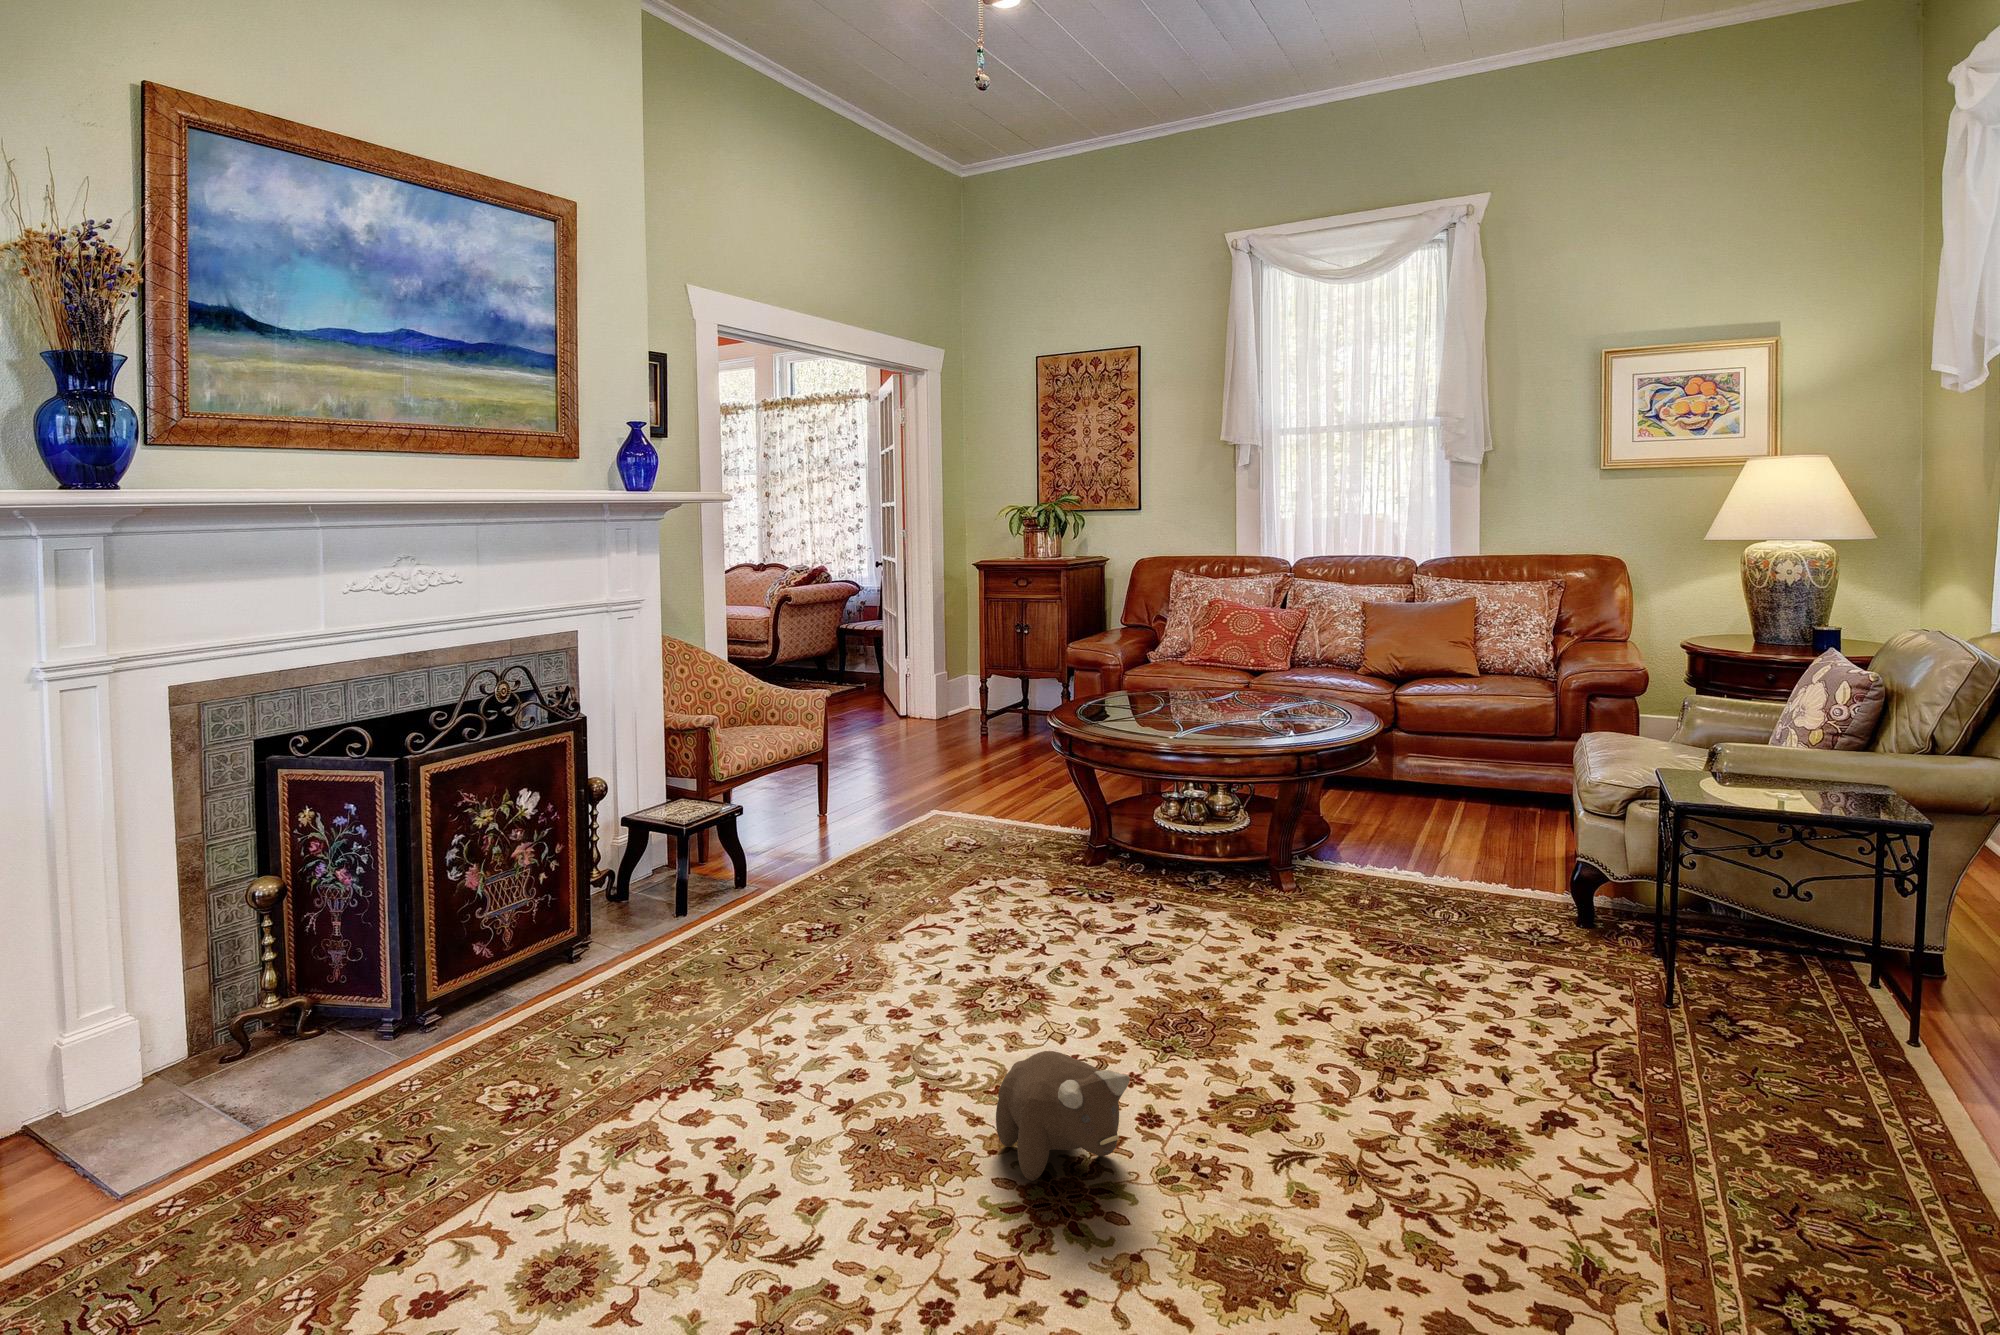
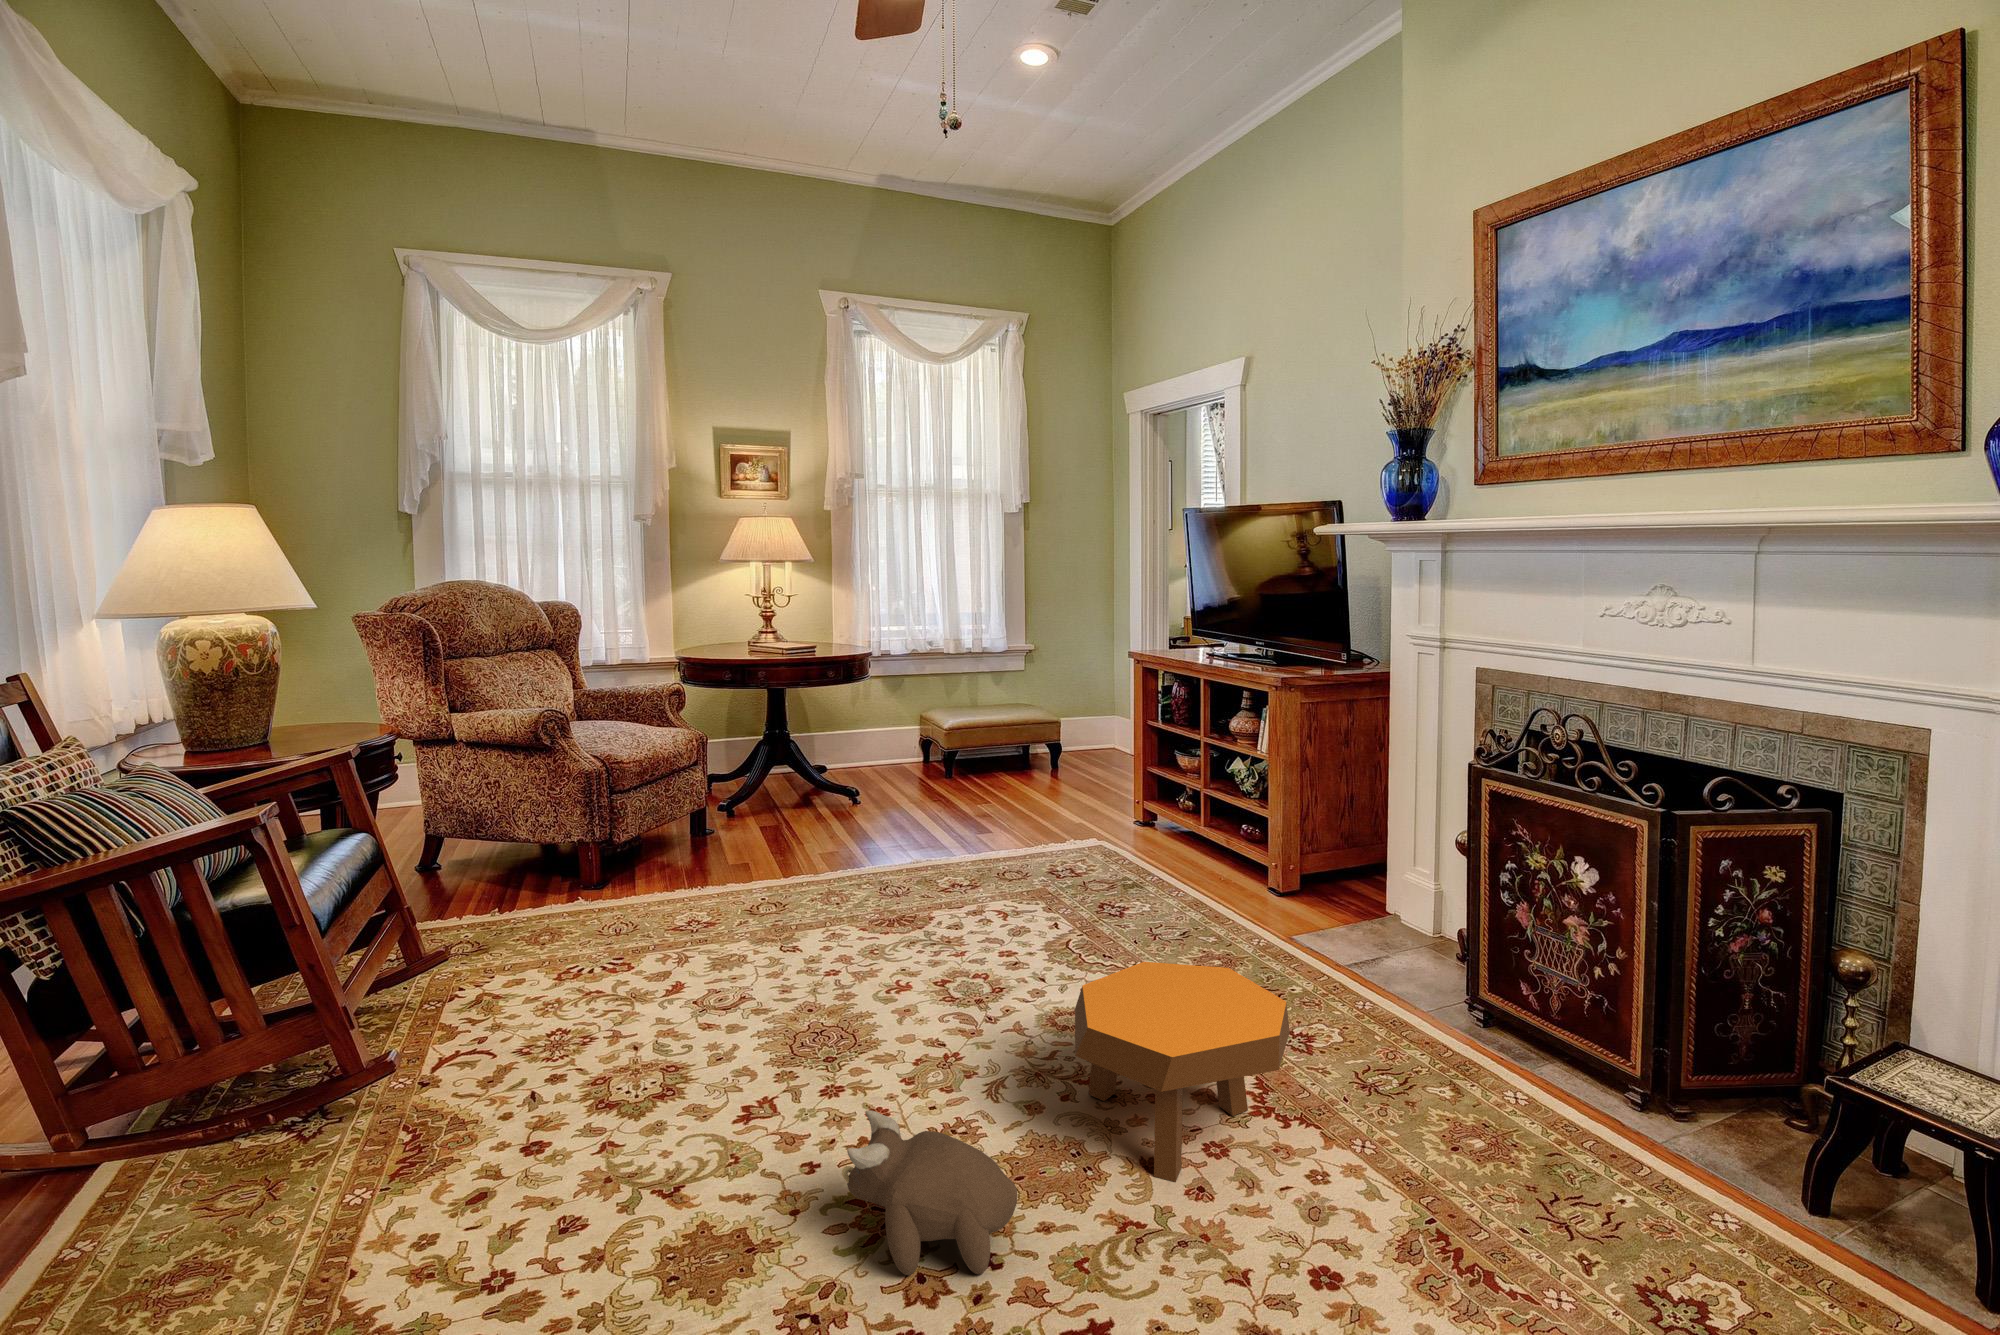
footstool: none [629,947,870,1188] -> present [1075,962,1290,1182]

